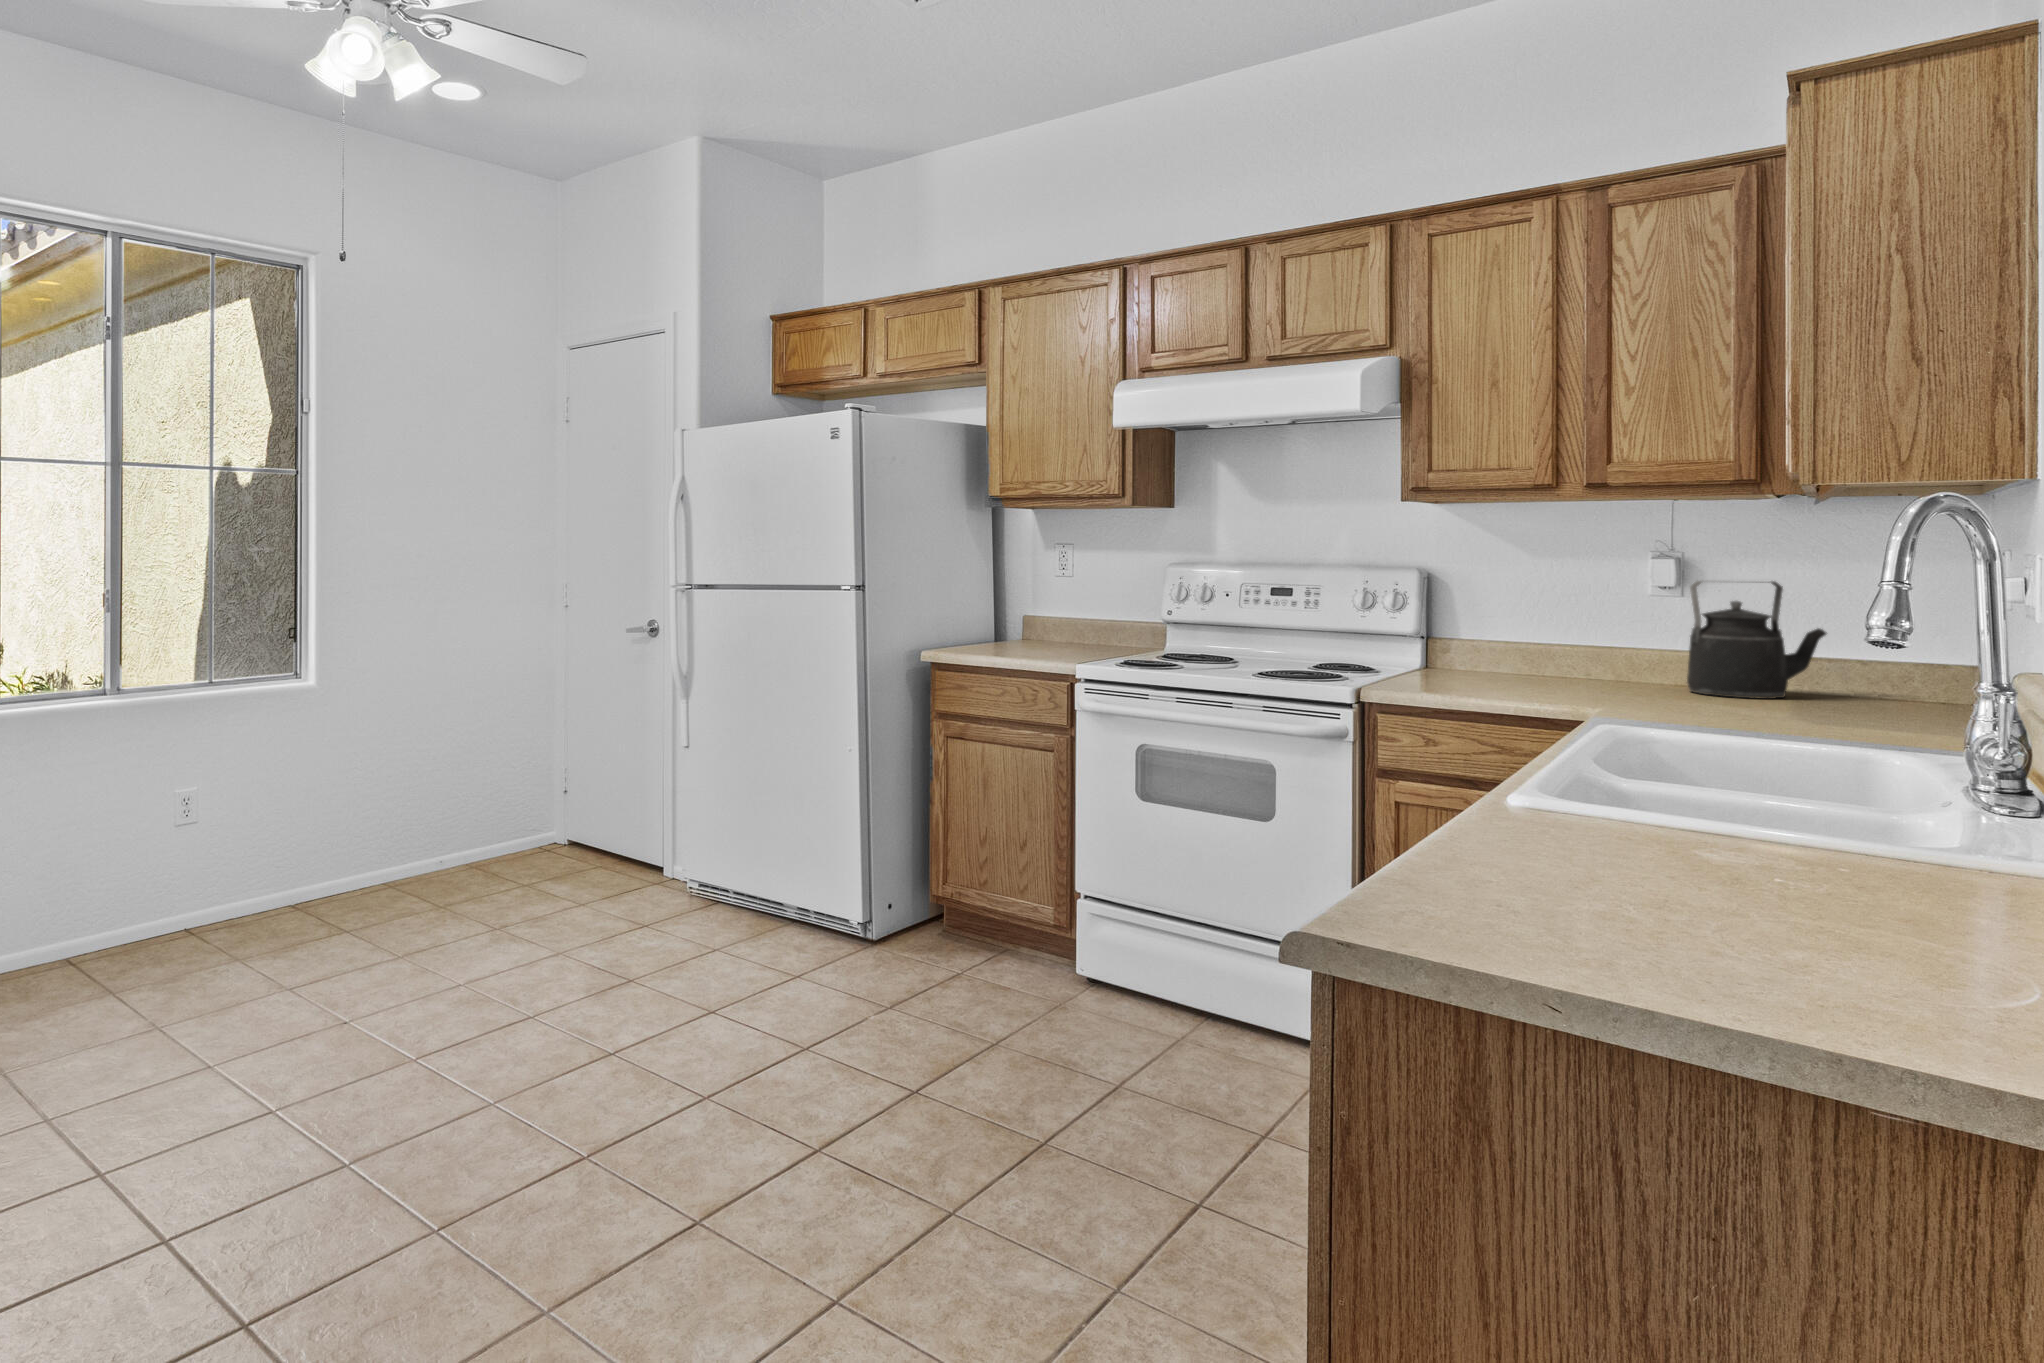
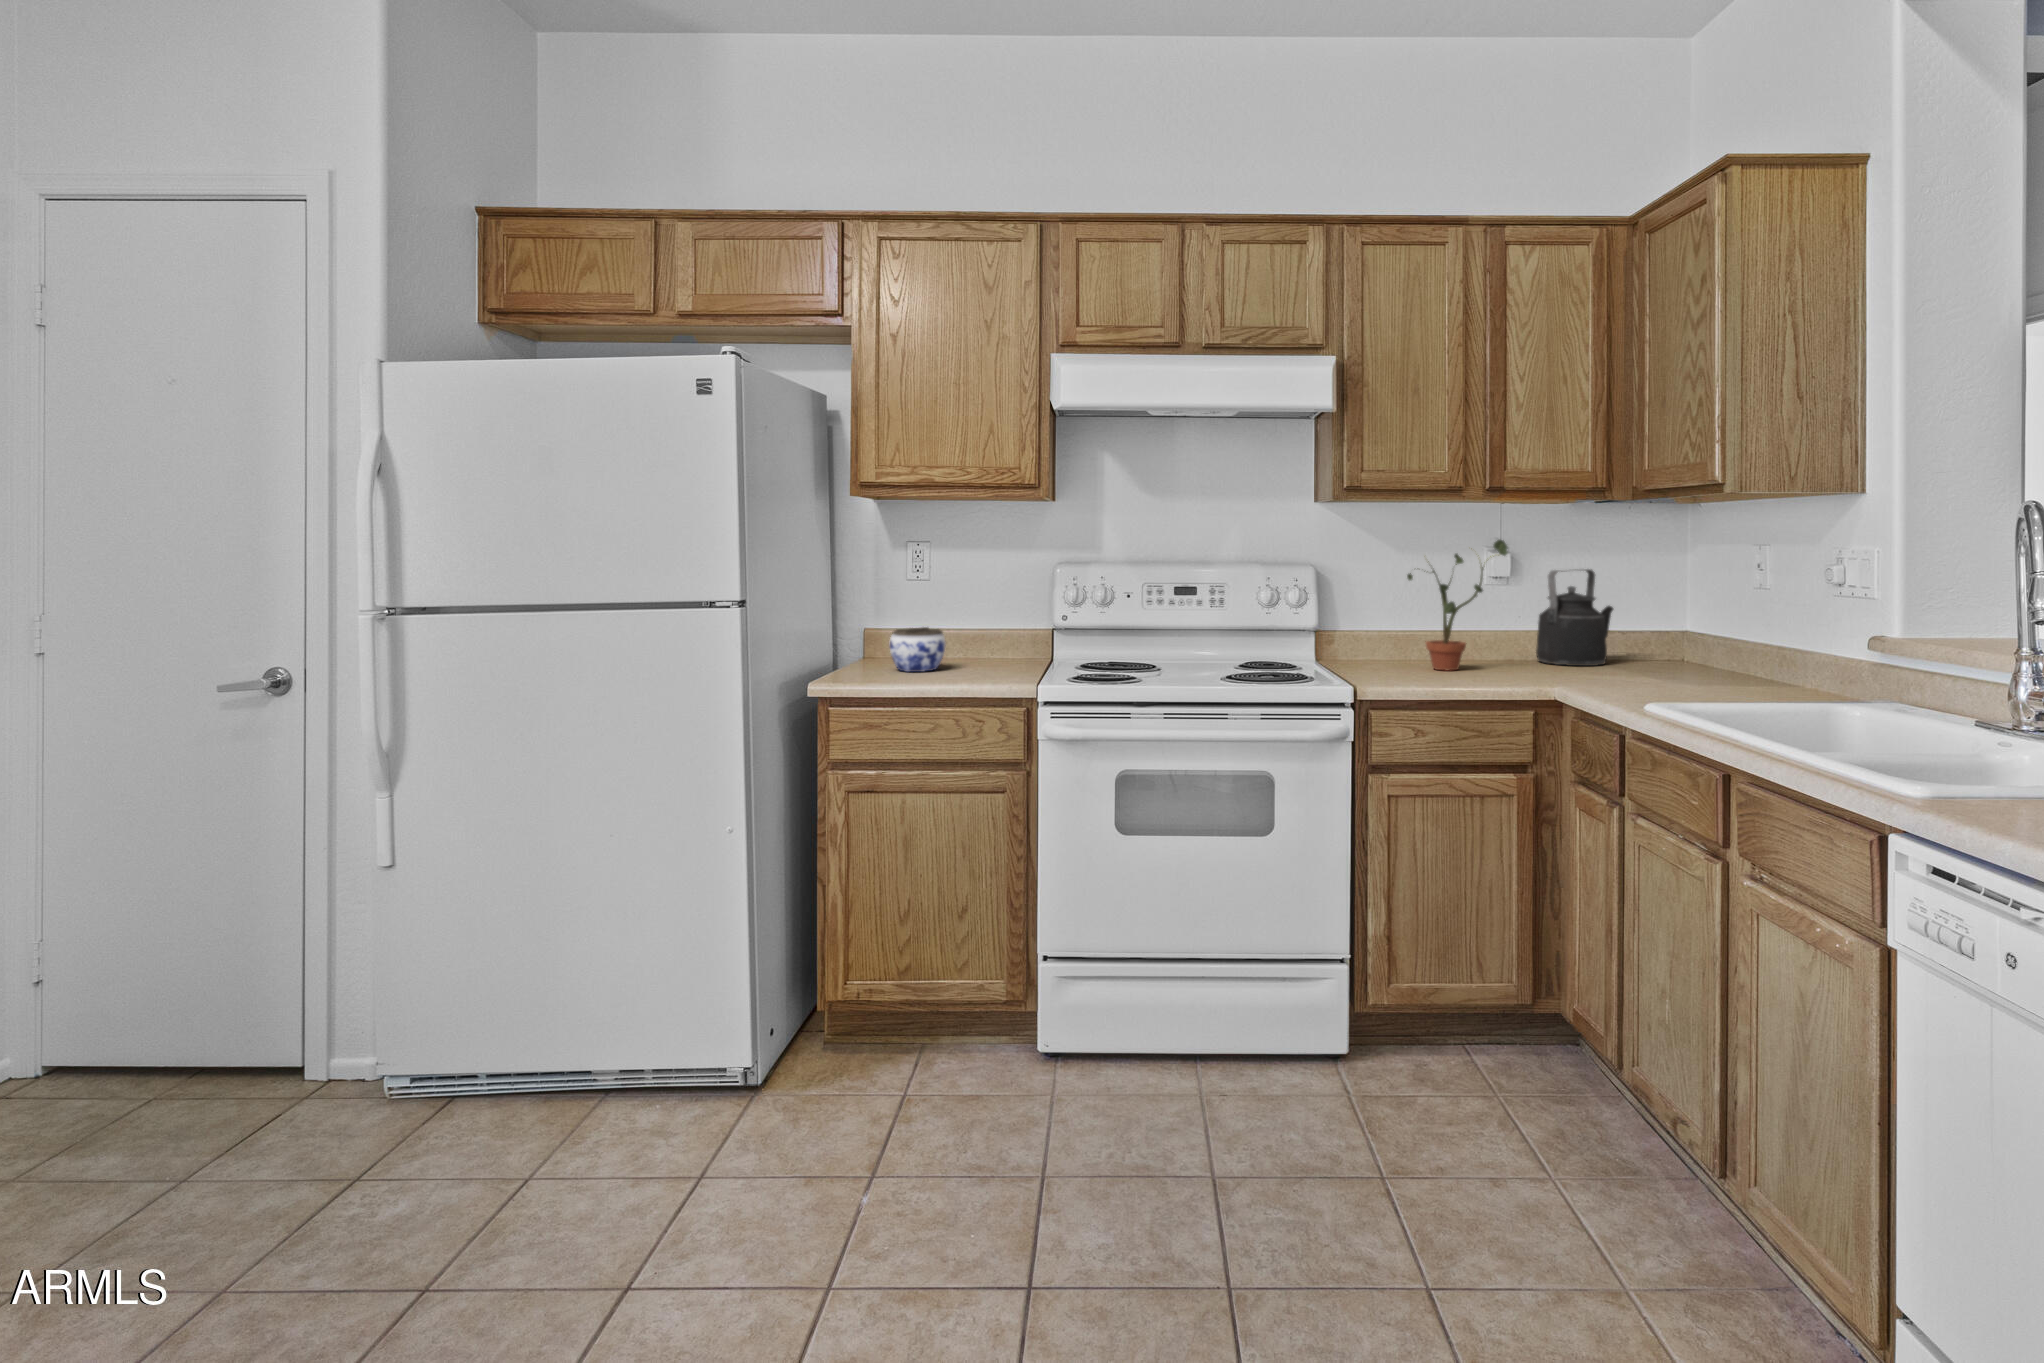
potted plant: none [1480,543,1633,687] -> present [1407,540,1507,671]
jar: none [1009,616,1055,652] -> present [890,627,945,672]

